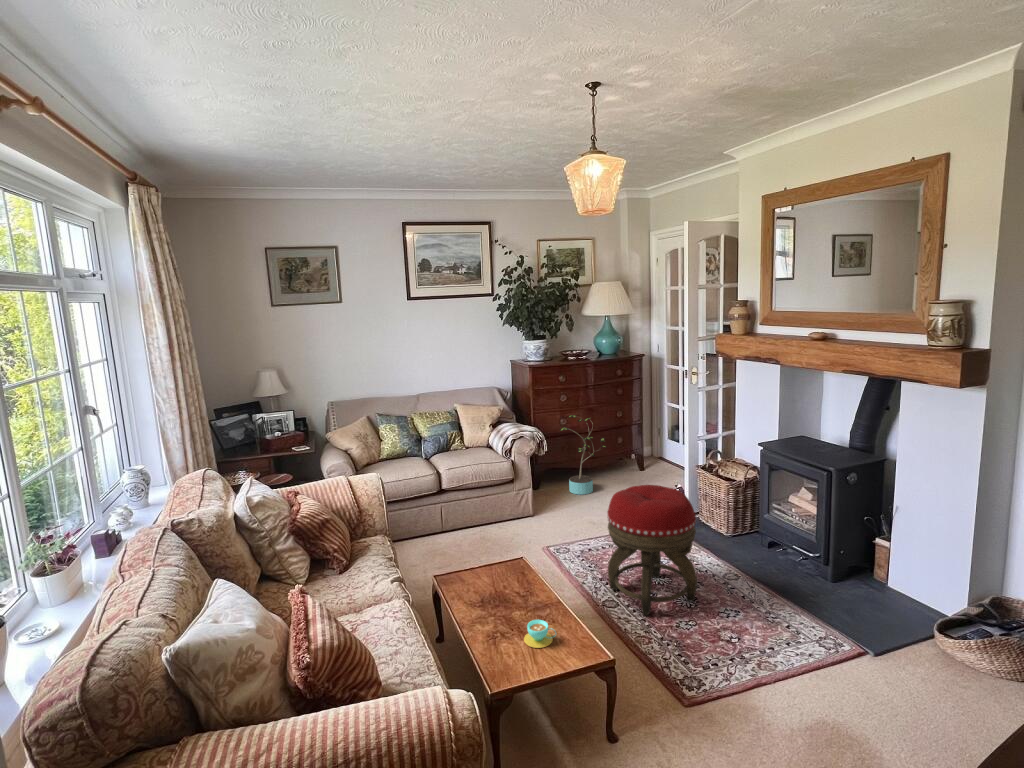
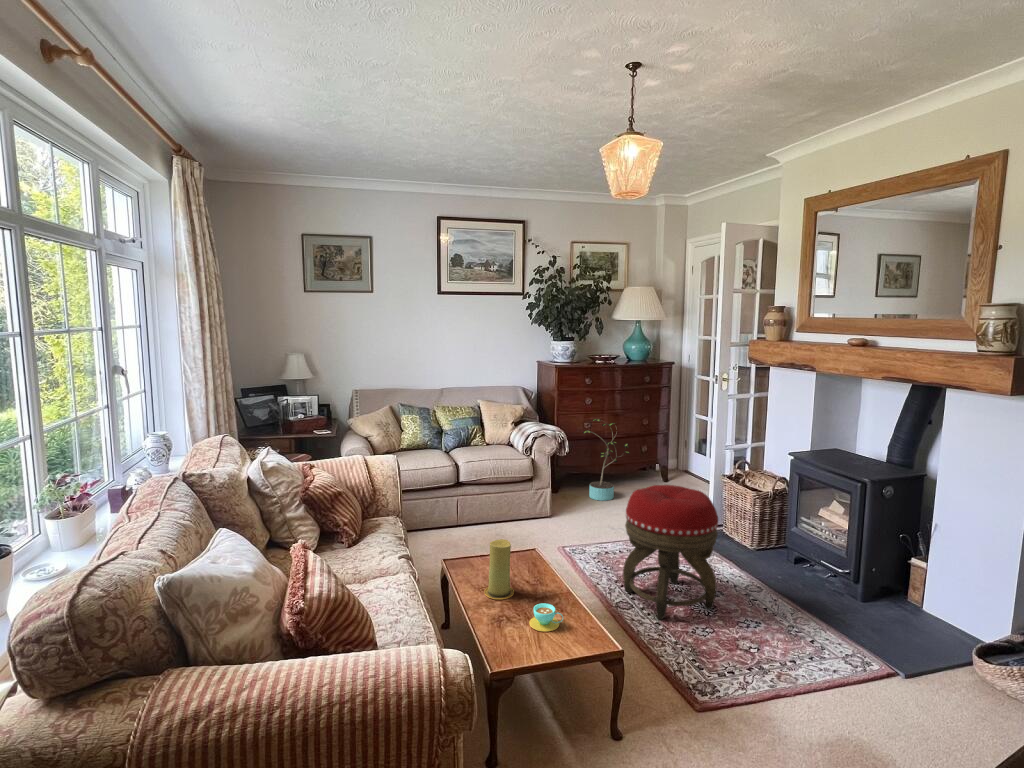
candle: none [478,558,507,617] -> present [484,539,514,600]

